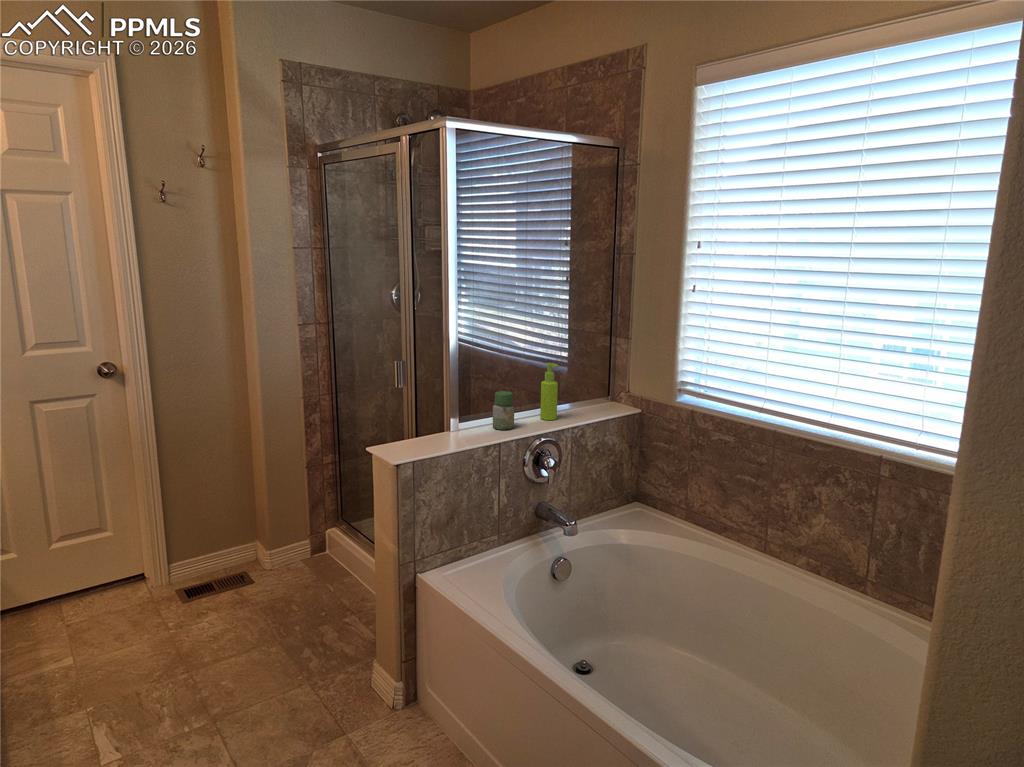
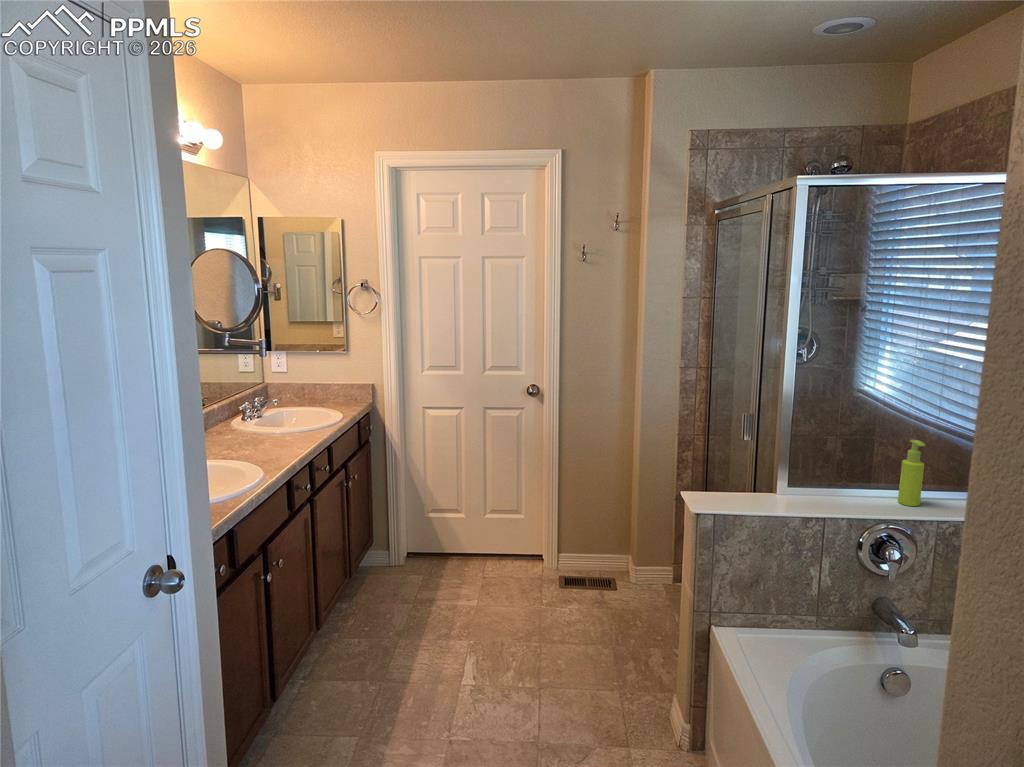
jar: present [493,391,514,430] -> none [829,462,857,505]

